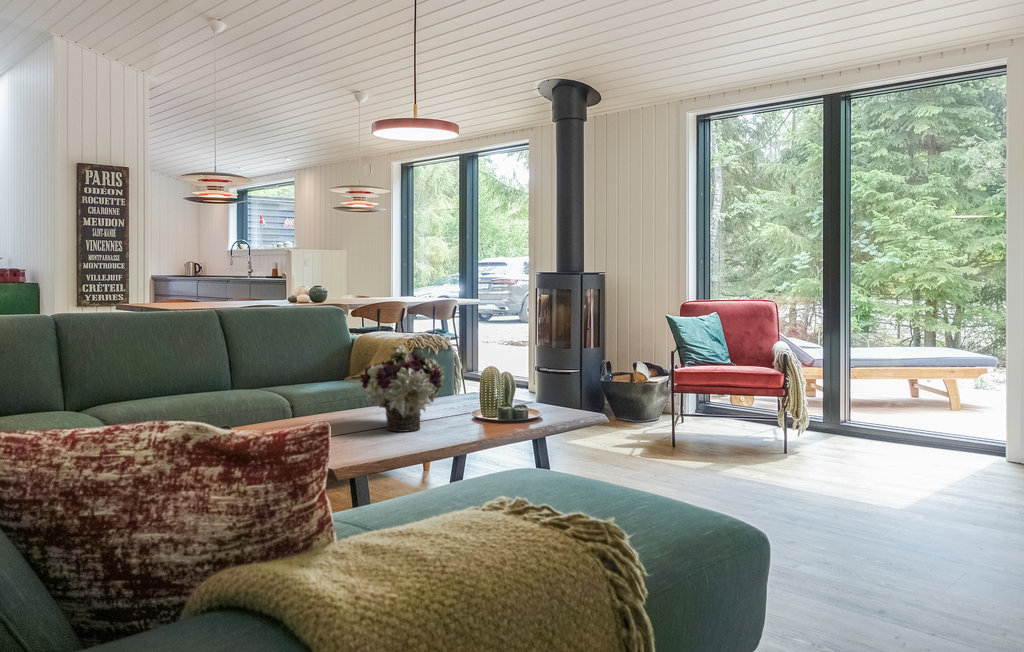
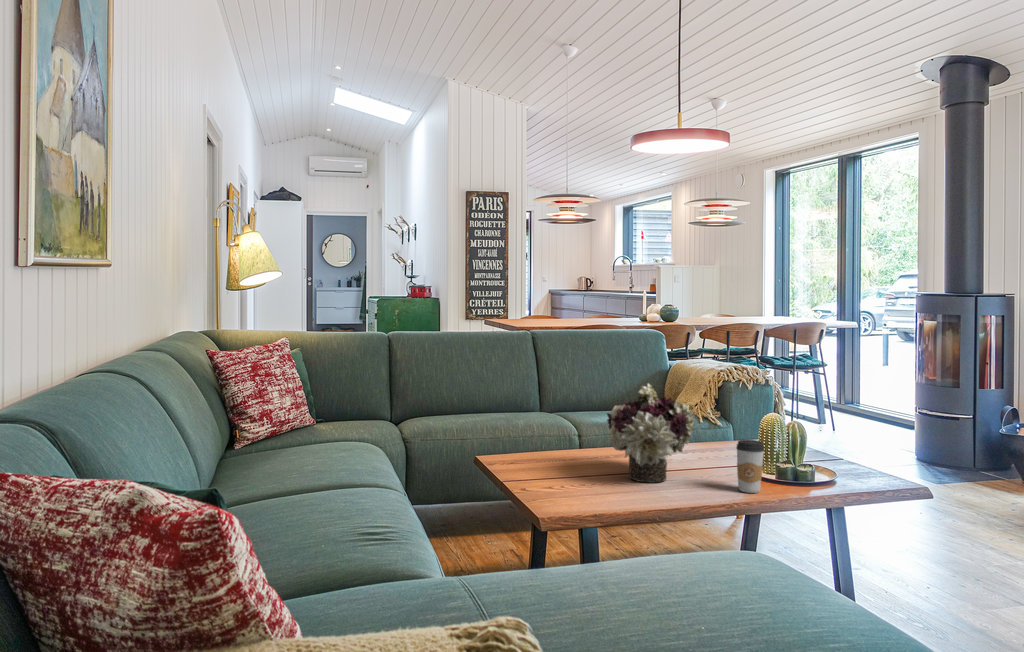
coffee cup: none [480,386,503,429] -> present [736,440,764,493]

